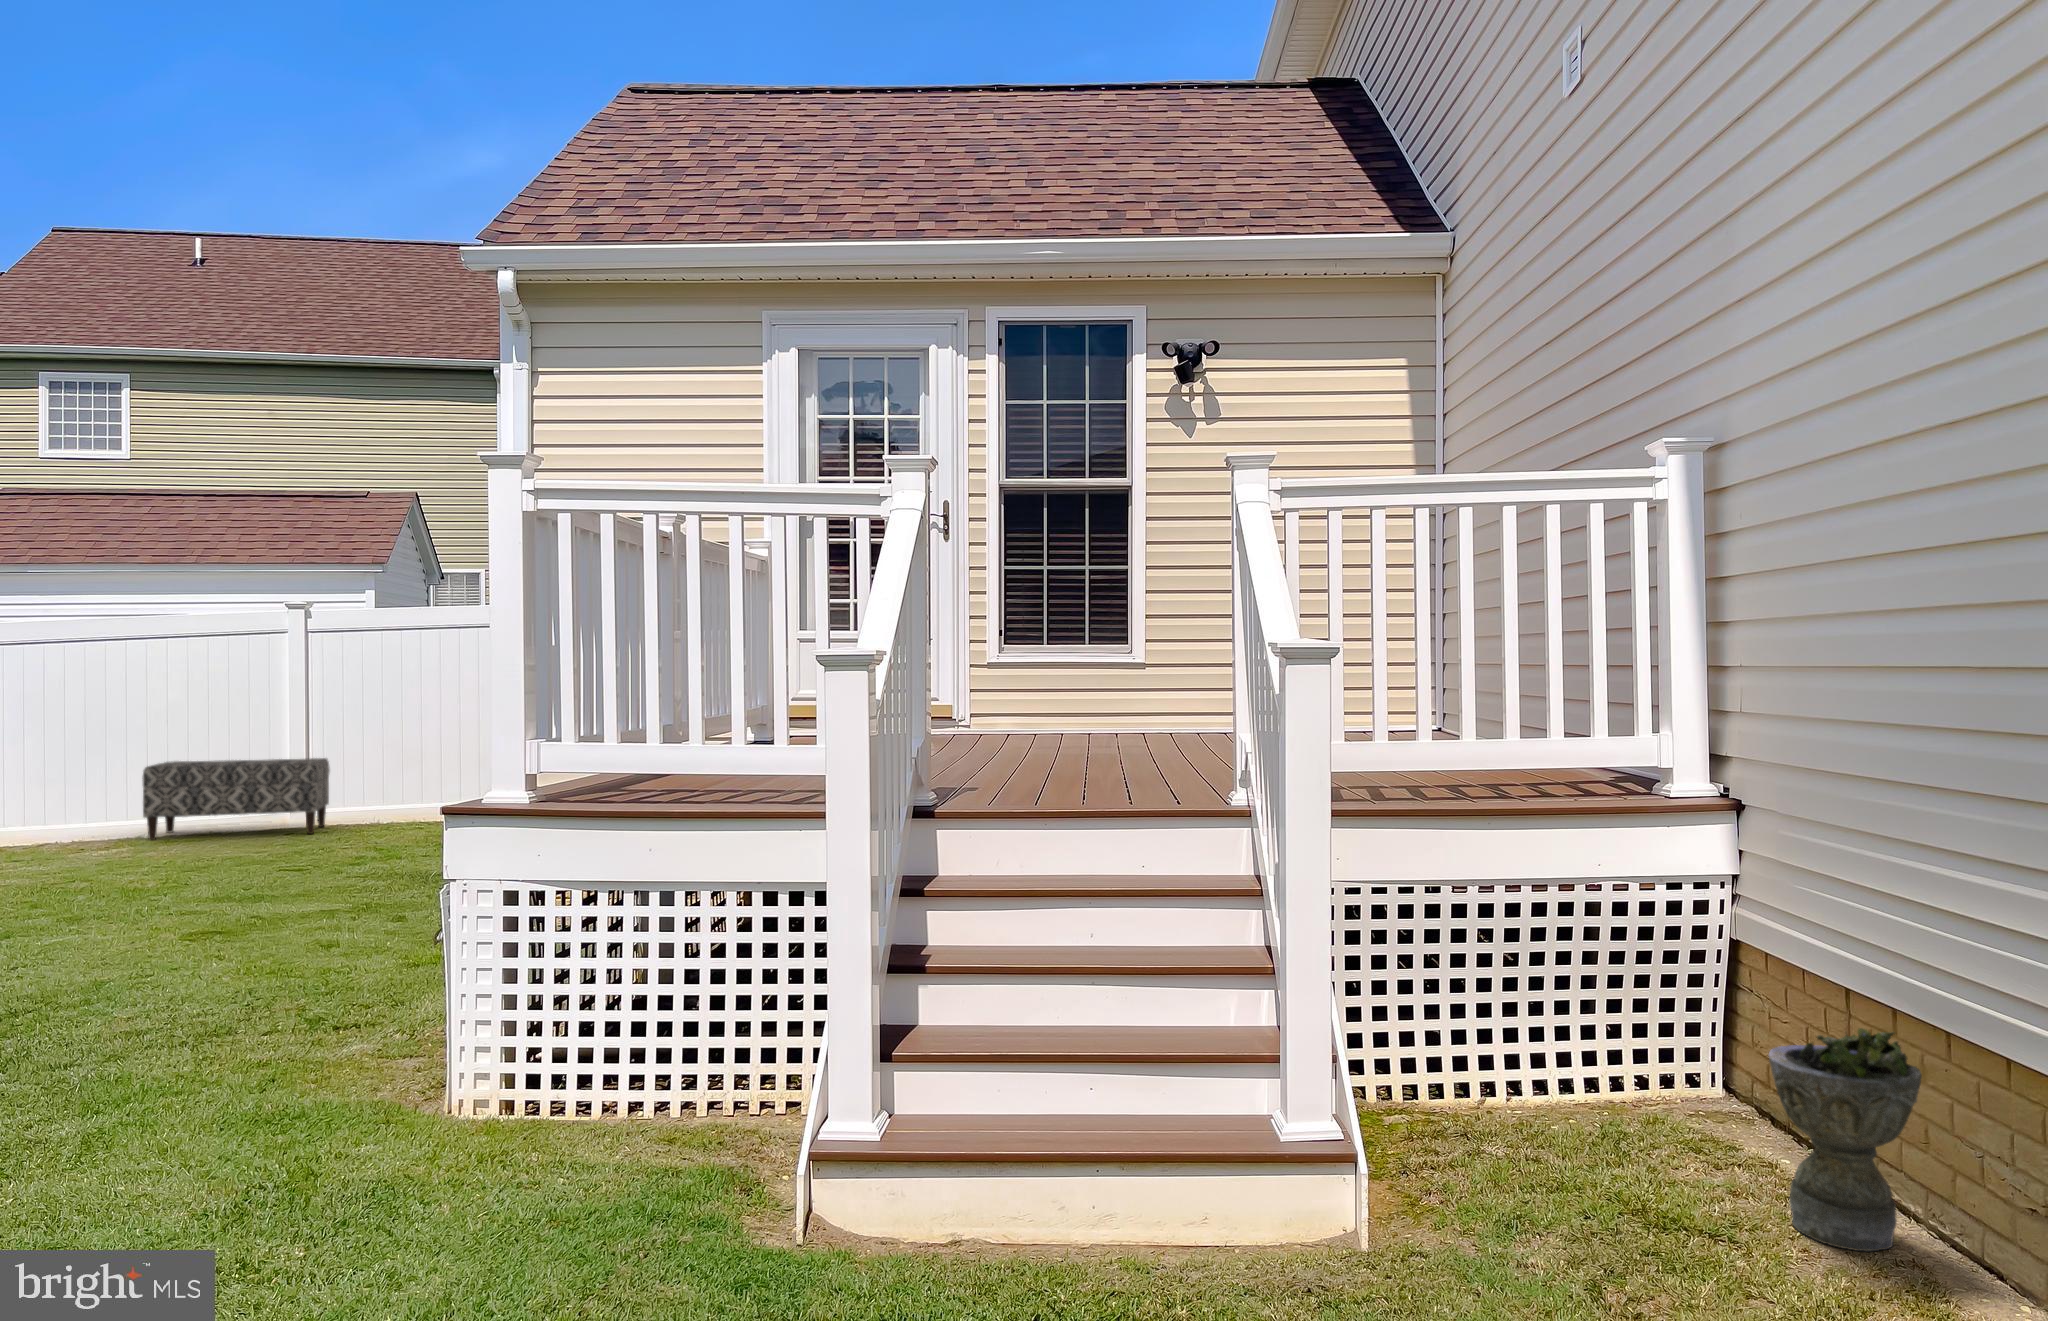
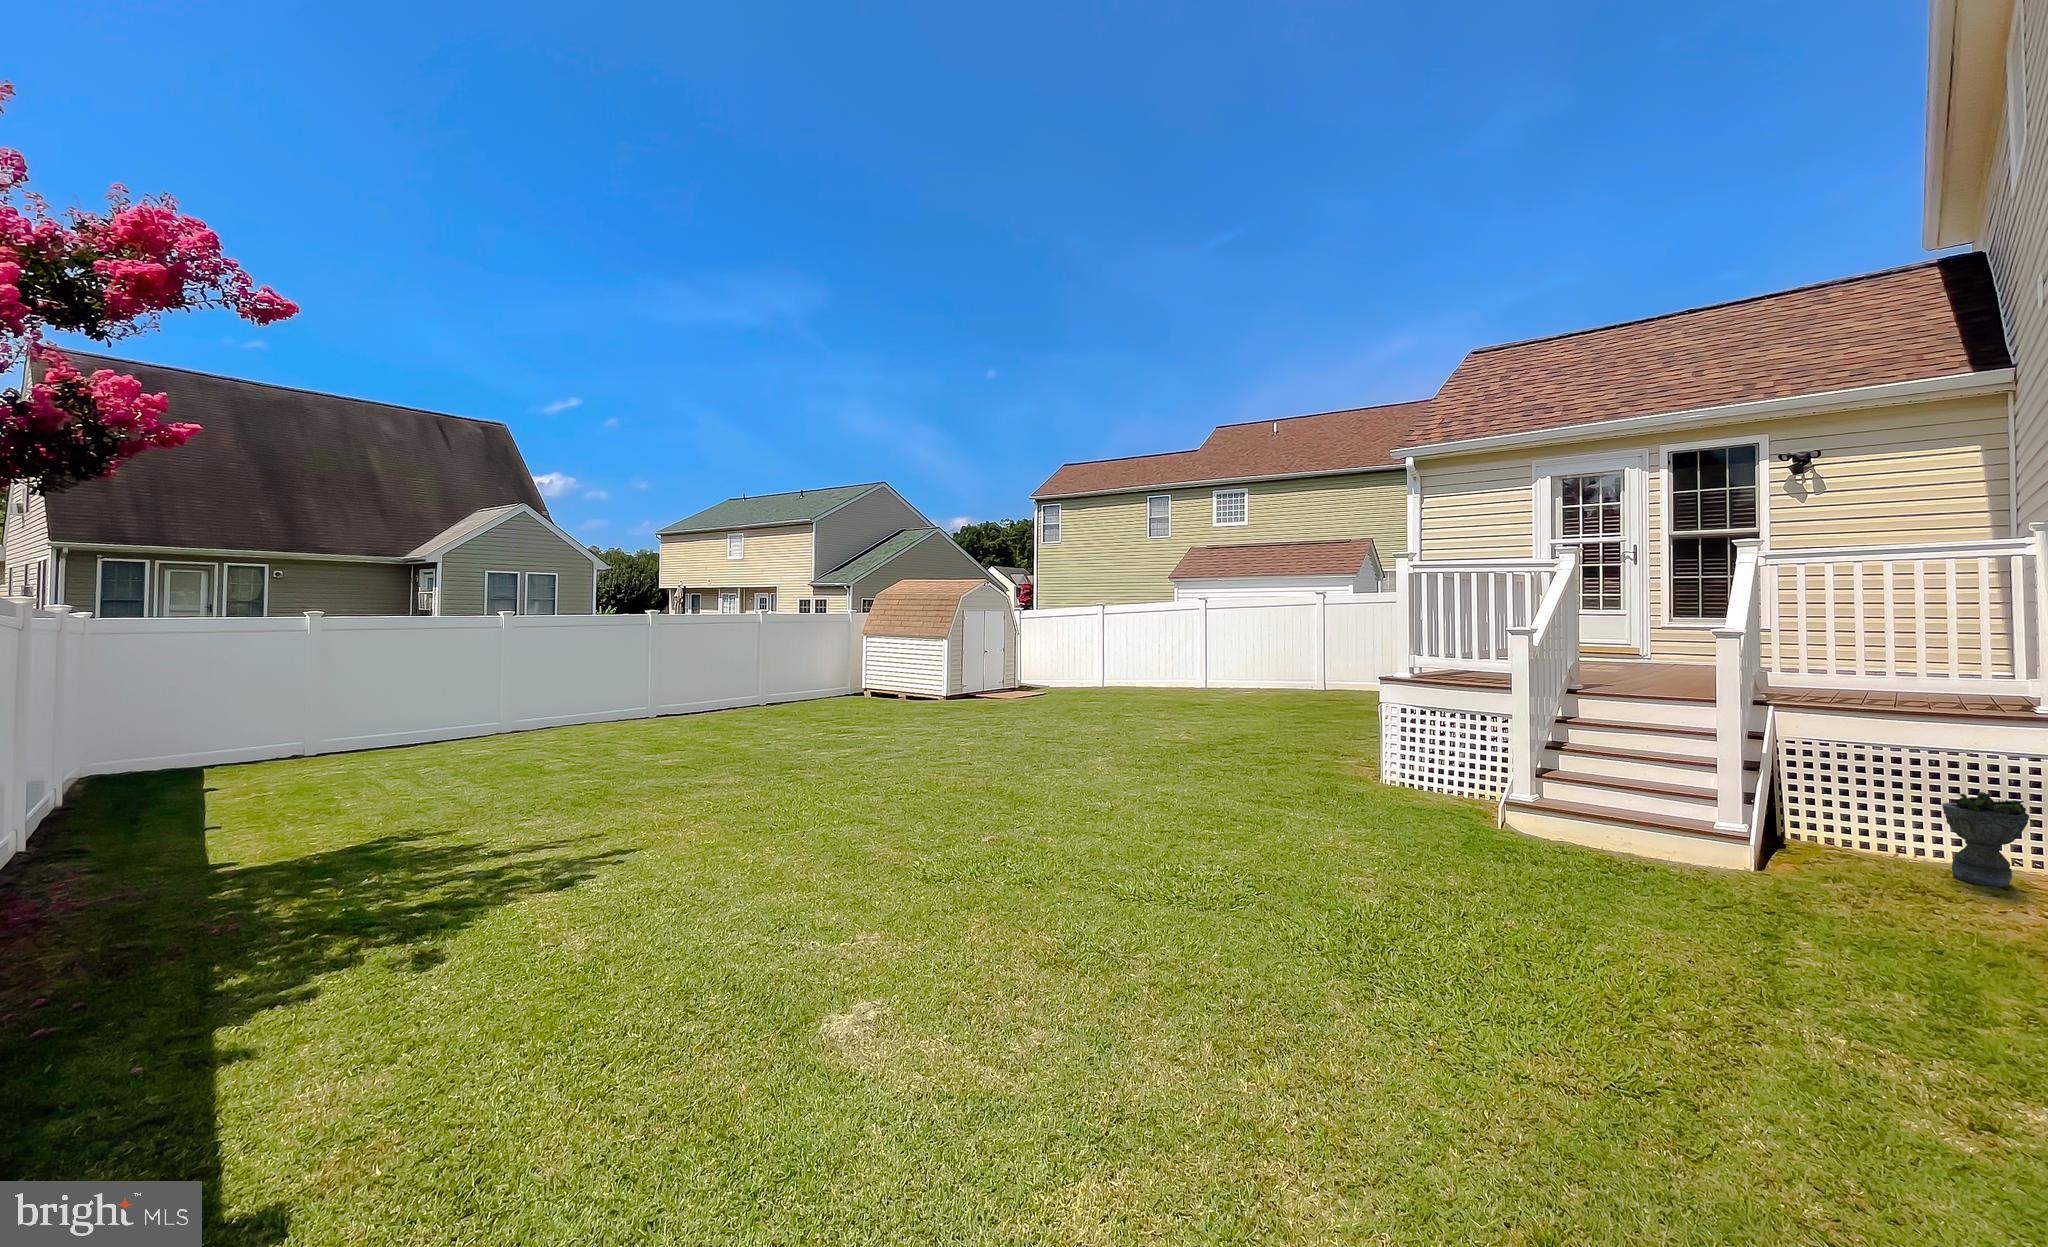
bench: present [142,758,330,840] -> none [1267,657,1335,690]

